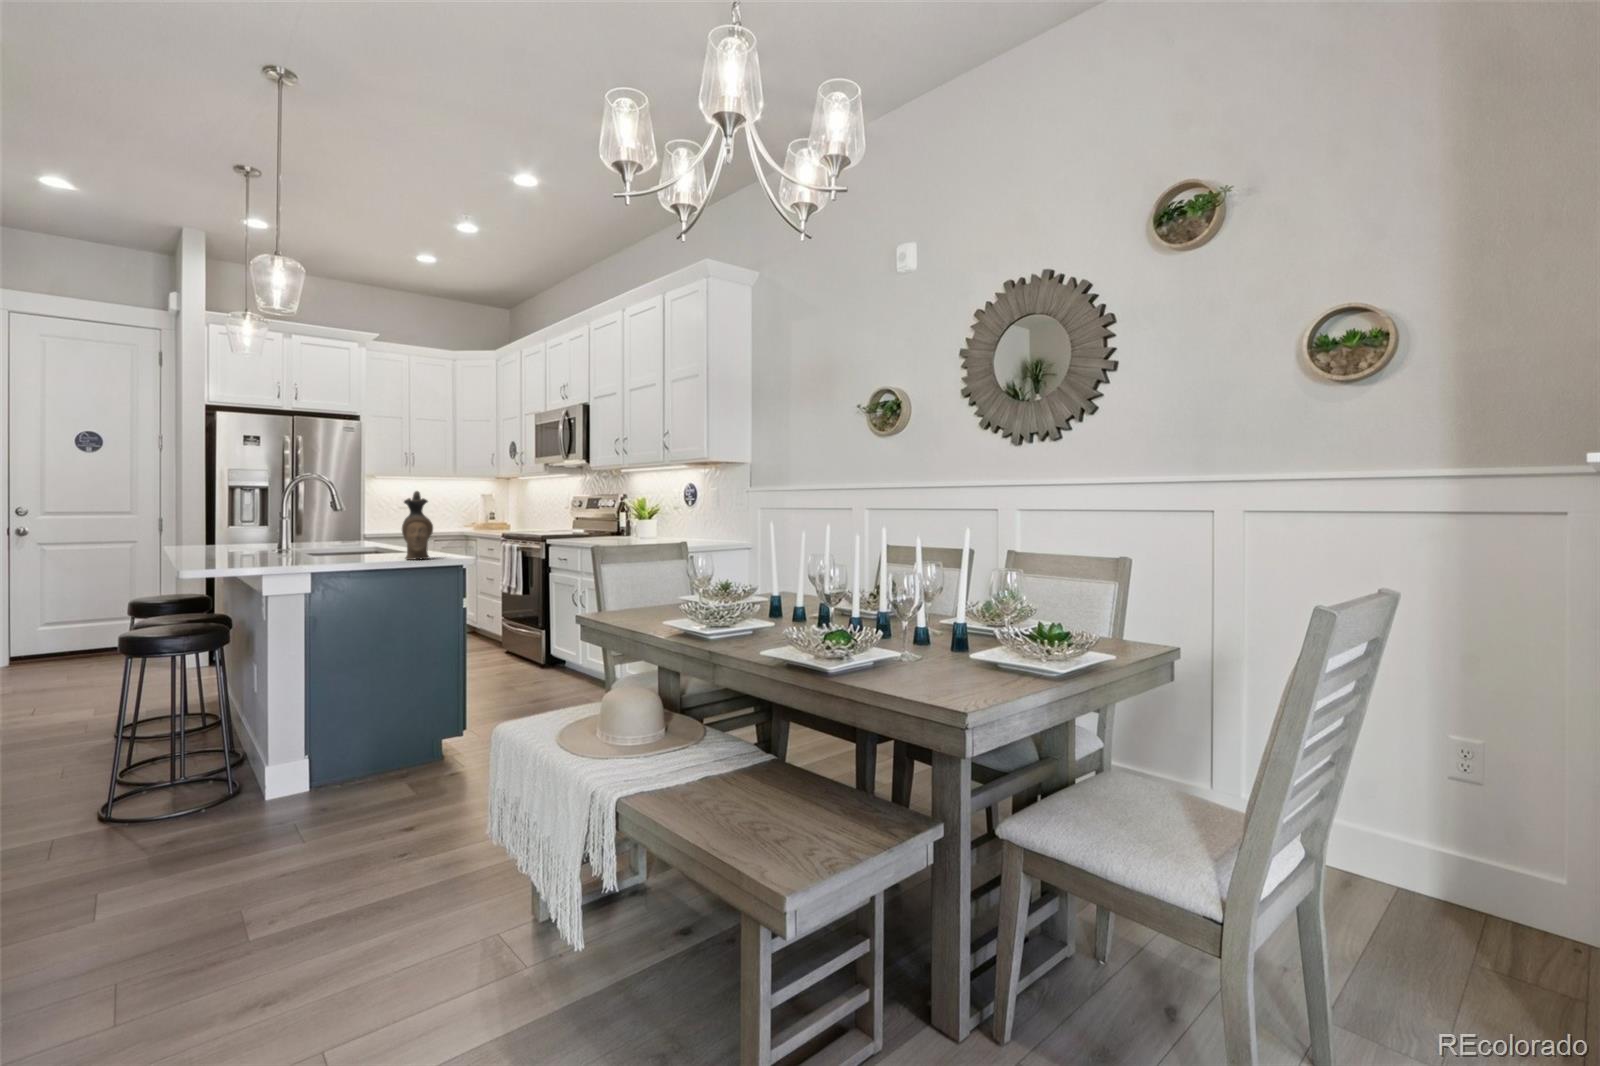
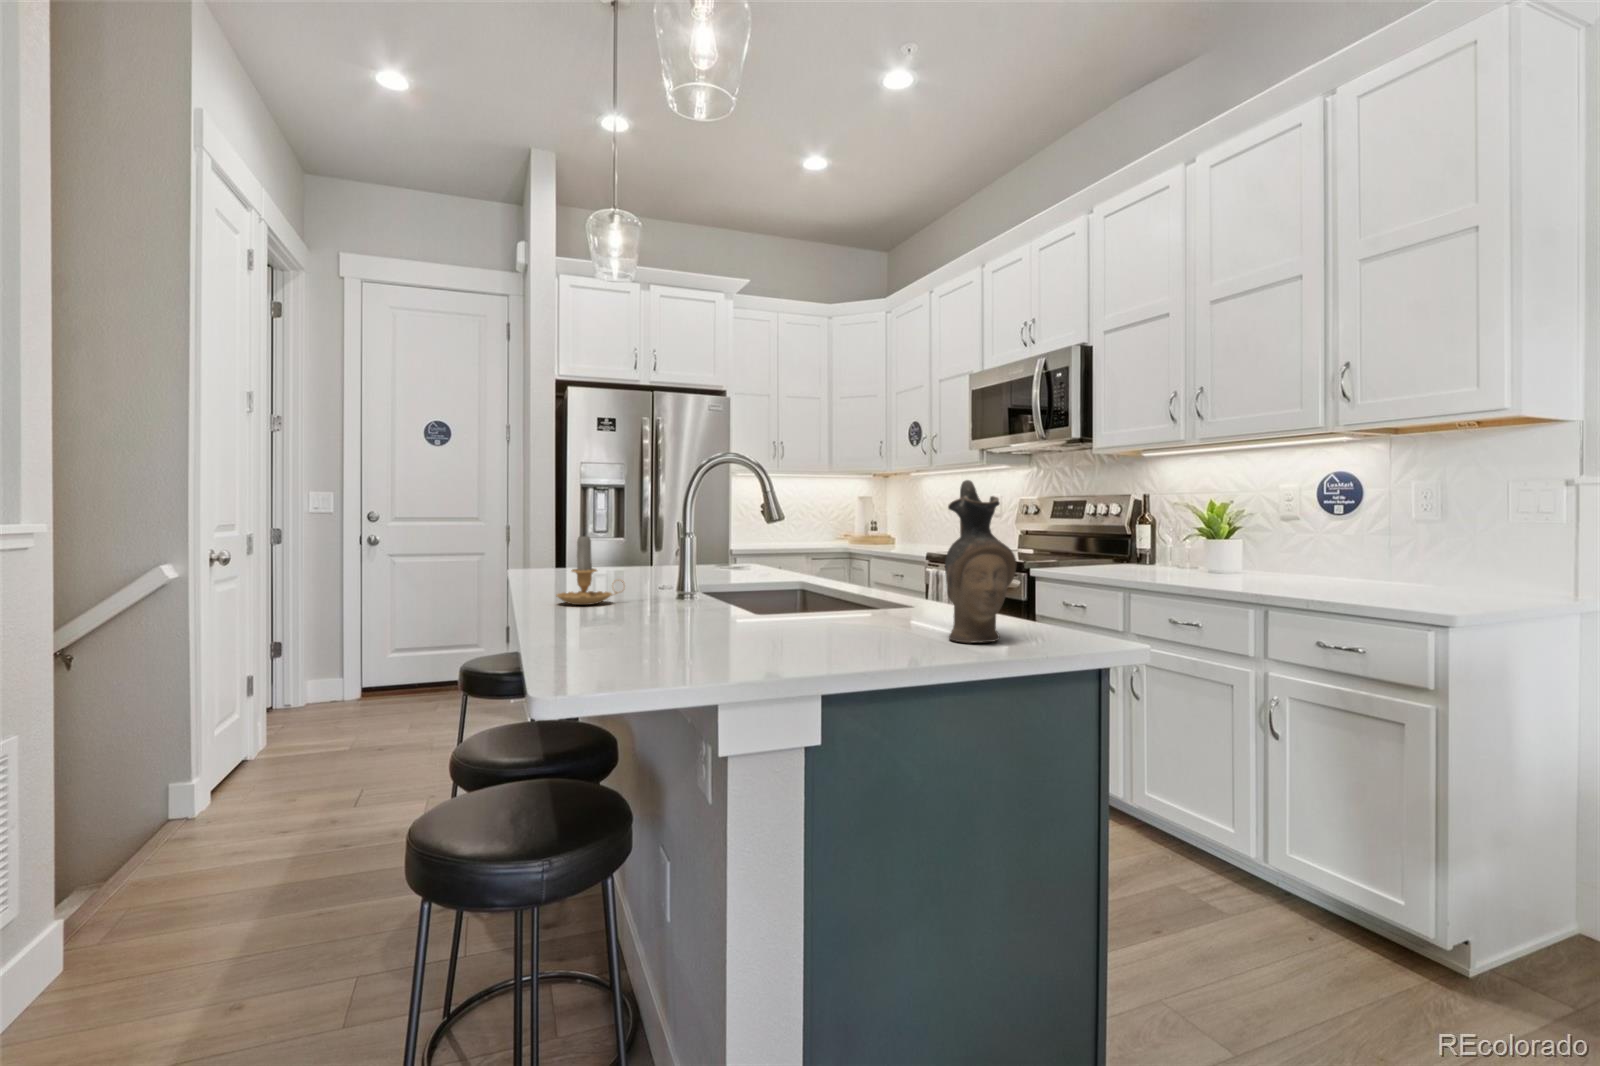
candle: none [202,517,248,556] -> present [557,536,624,605]

